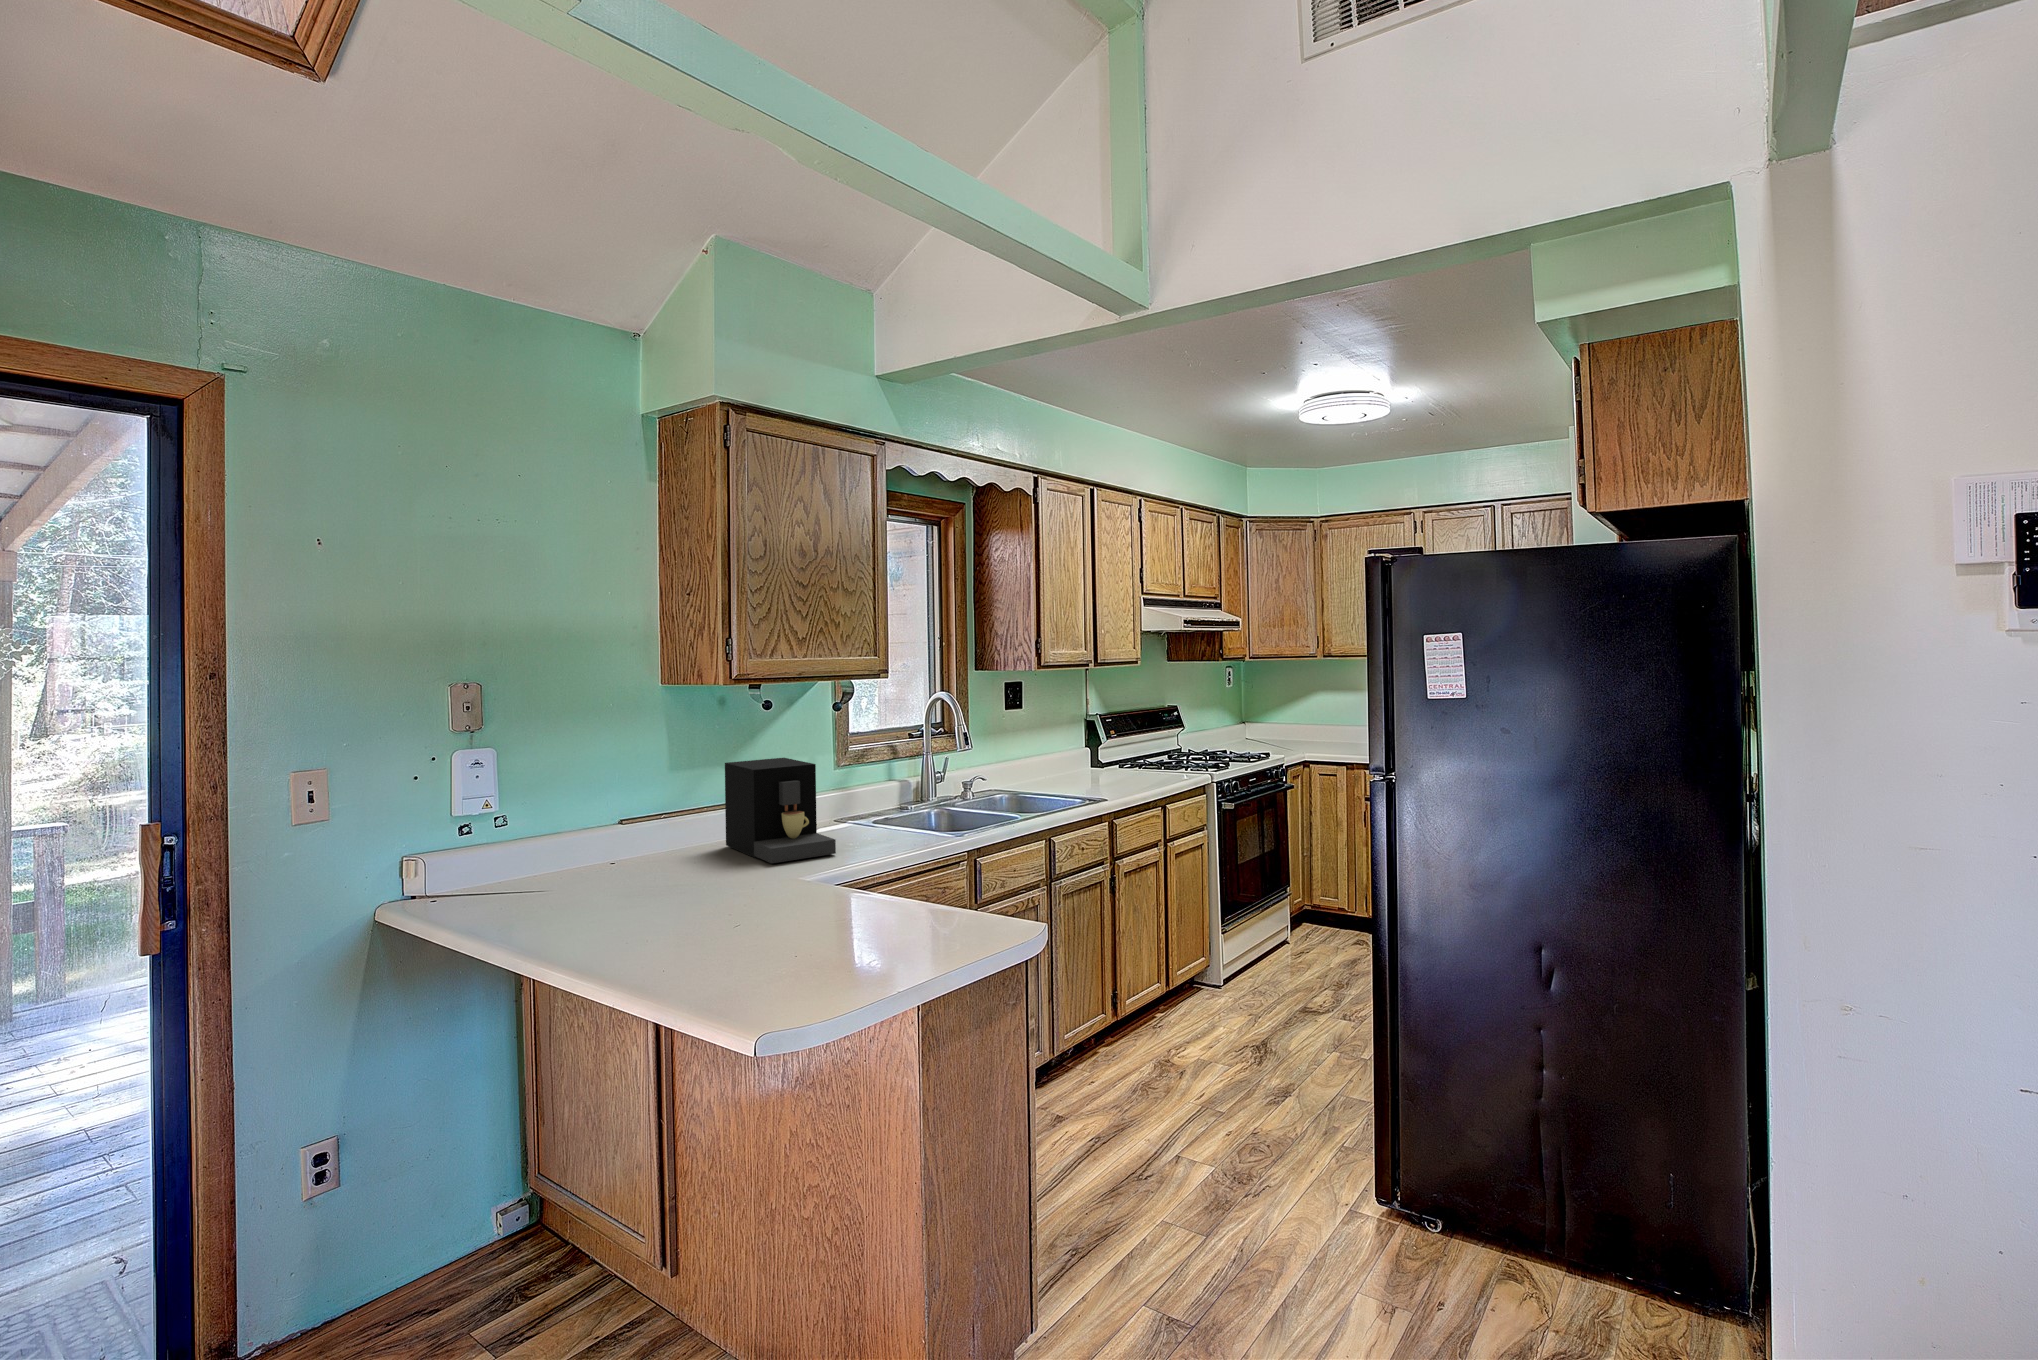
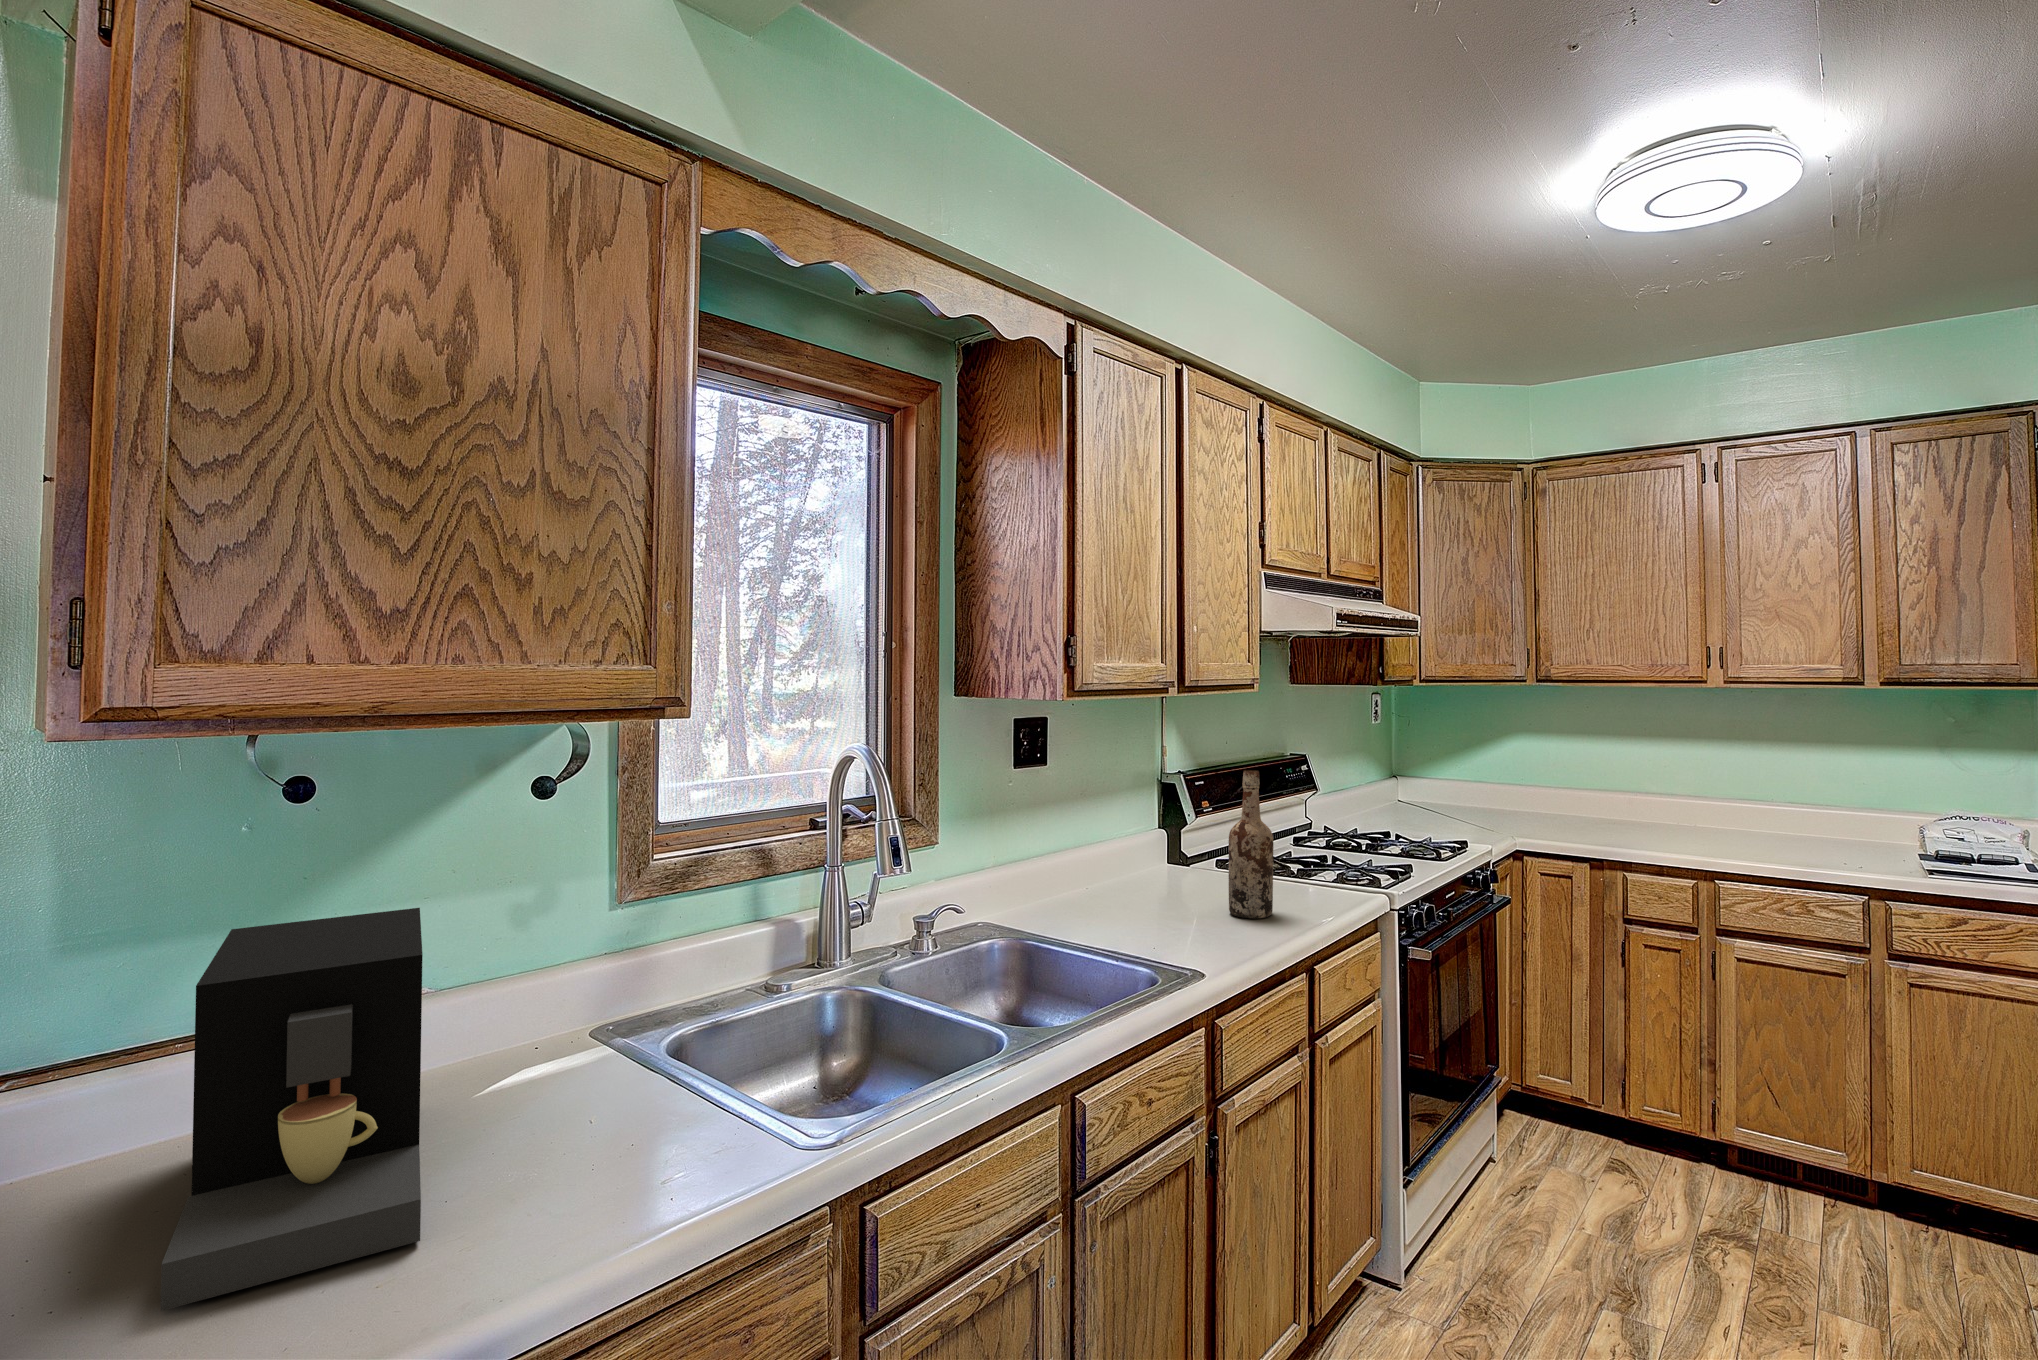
wine bottle: none [1123,707,1146,785] -> present [1228,770,1274,918]

